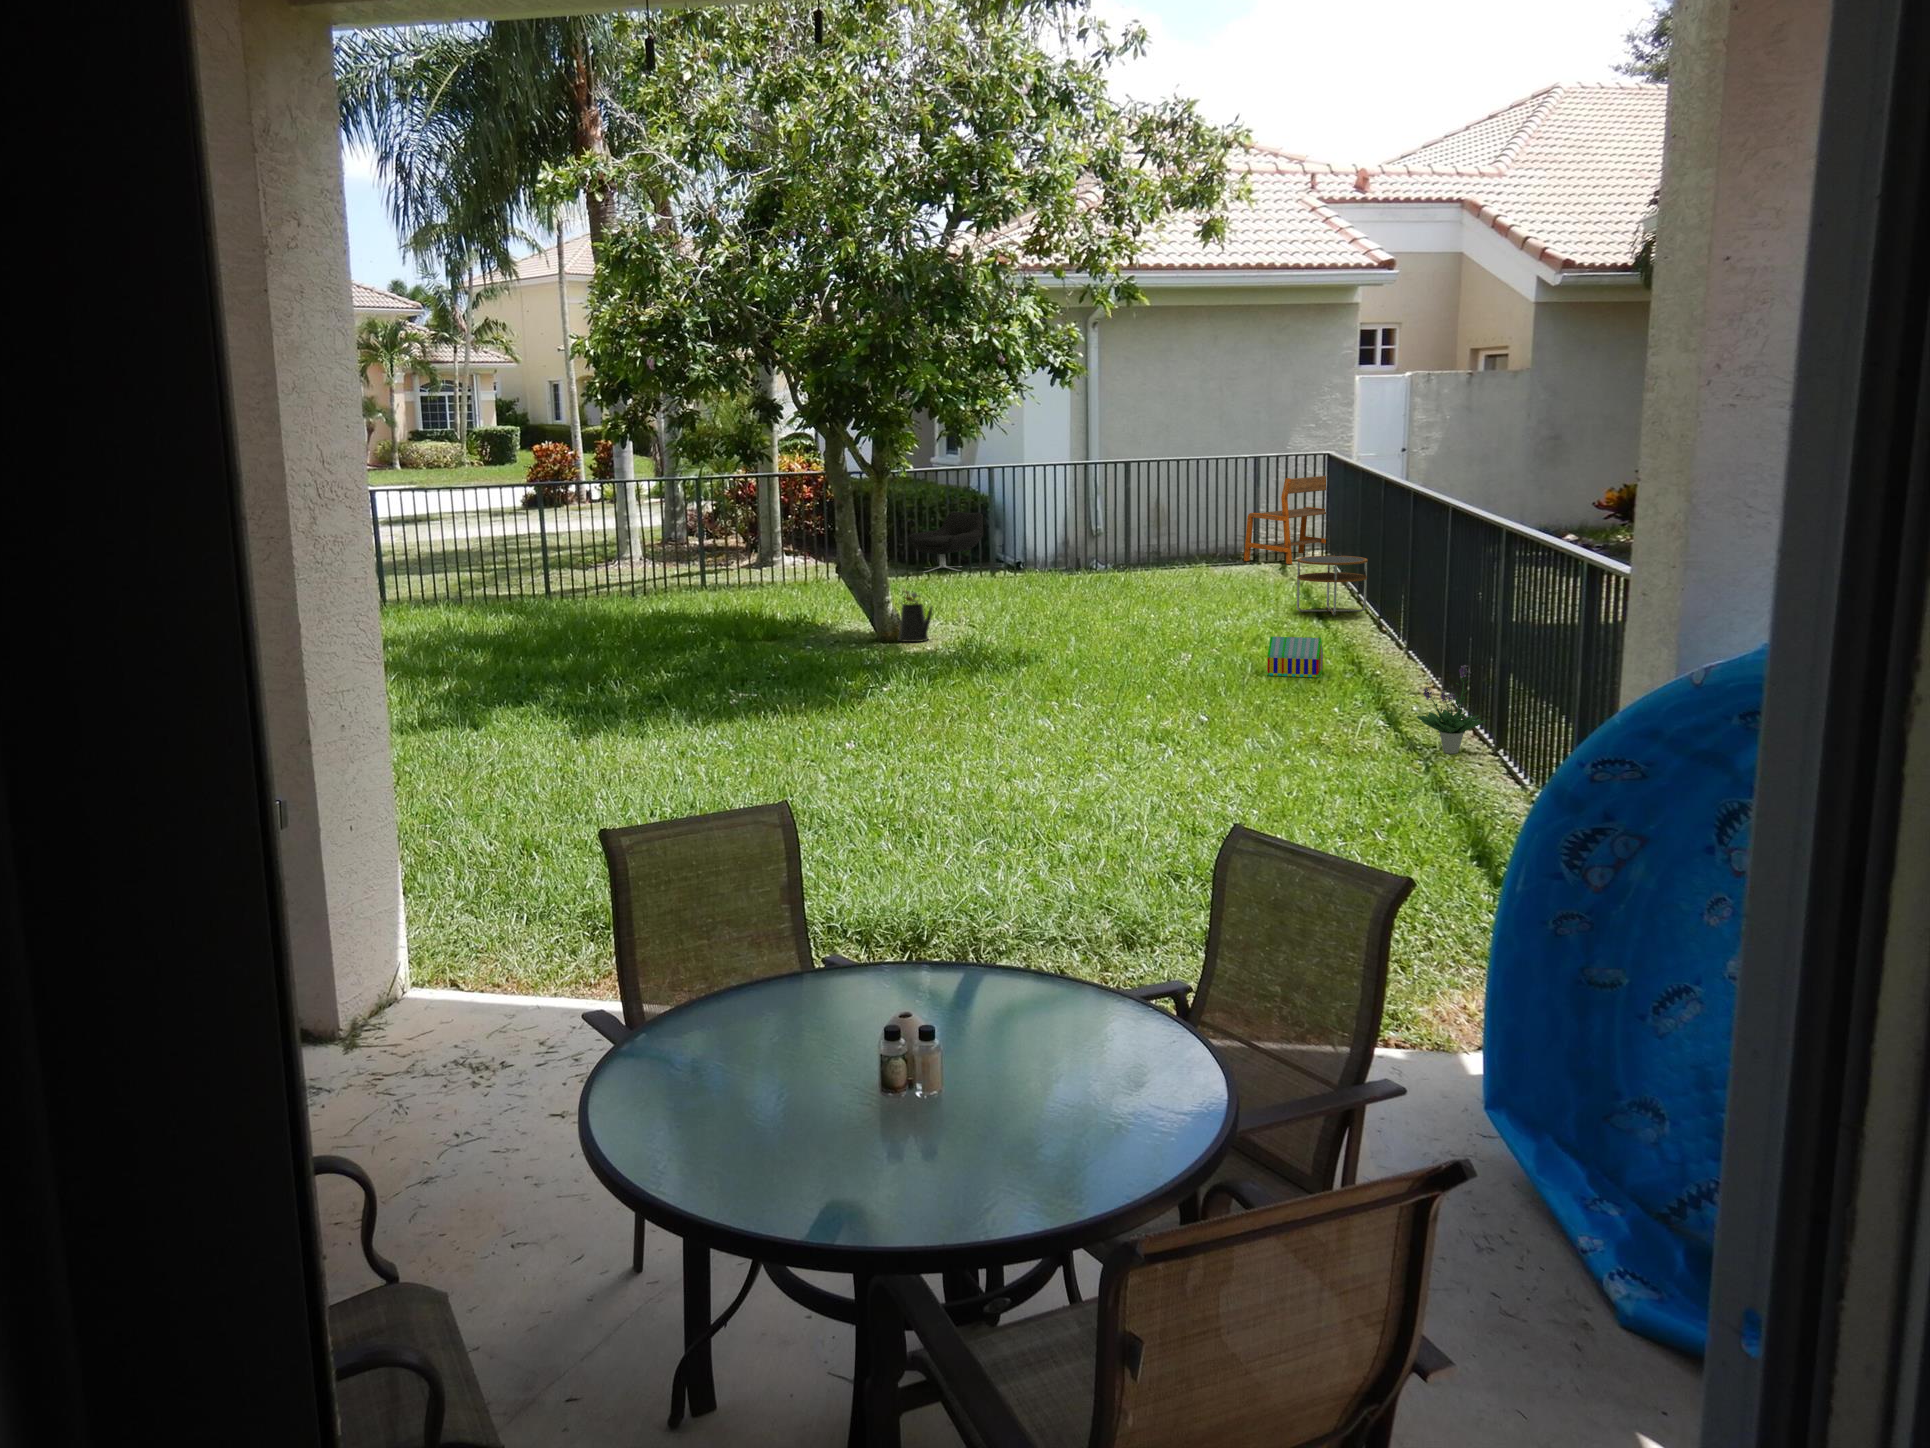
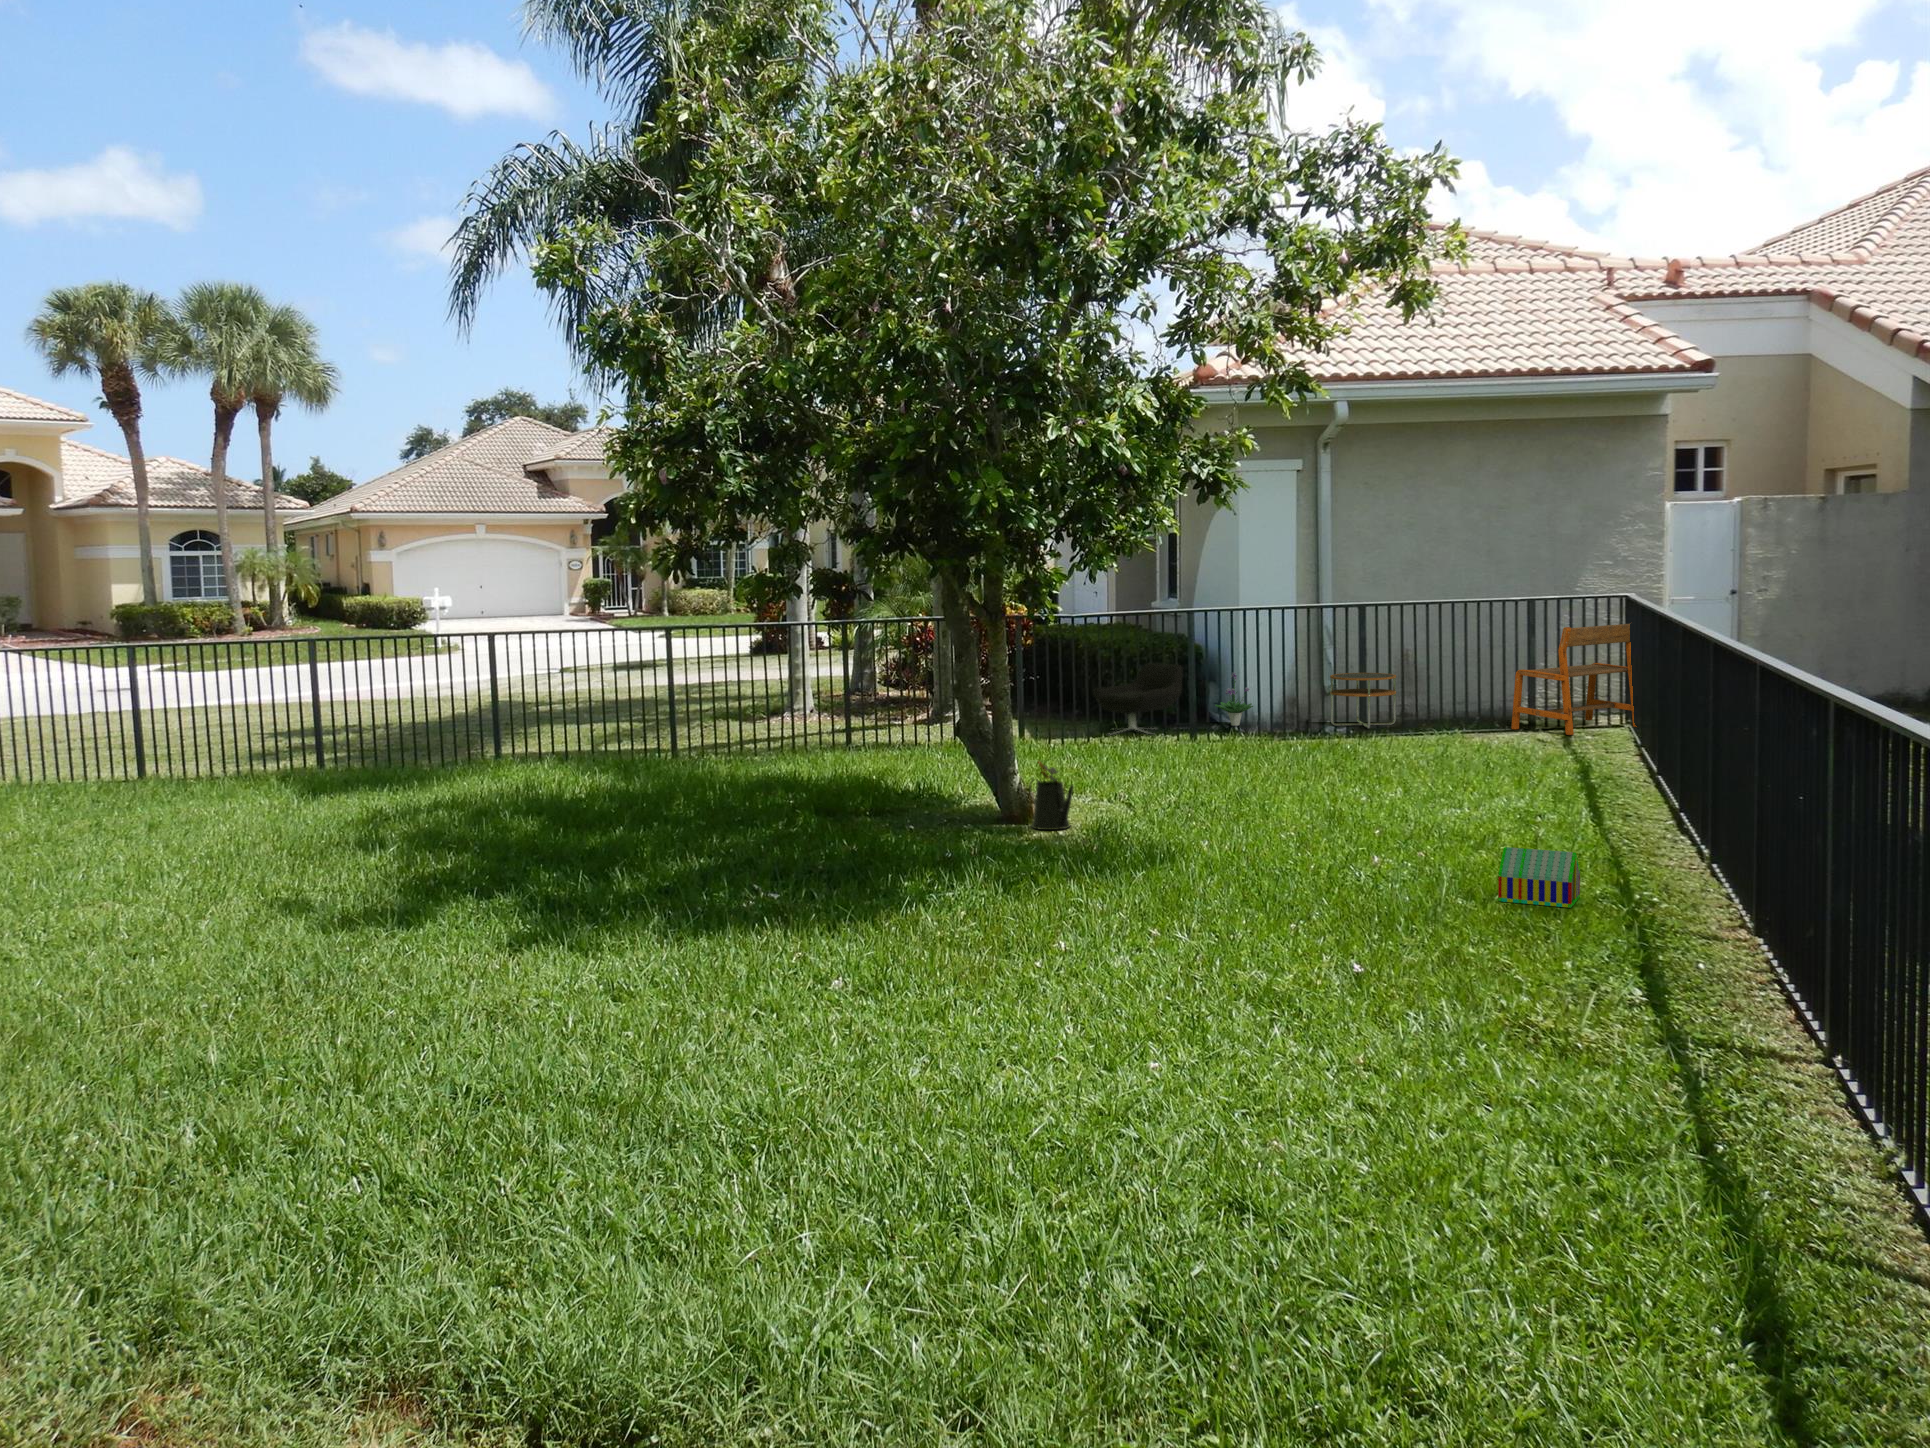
side table: present [1297,556,1368,616] -> present [1330,673,1396,728]
potted plant: present [1417,665,1486,754] -> present [1215,673,1253,726]

